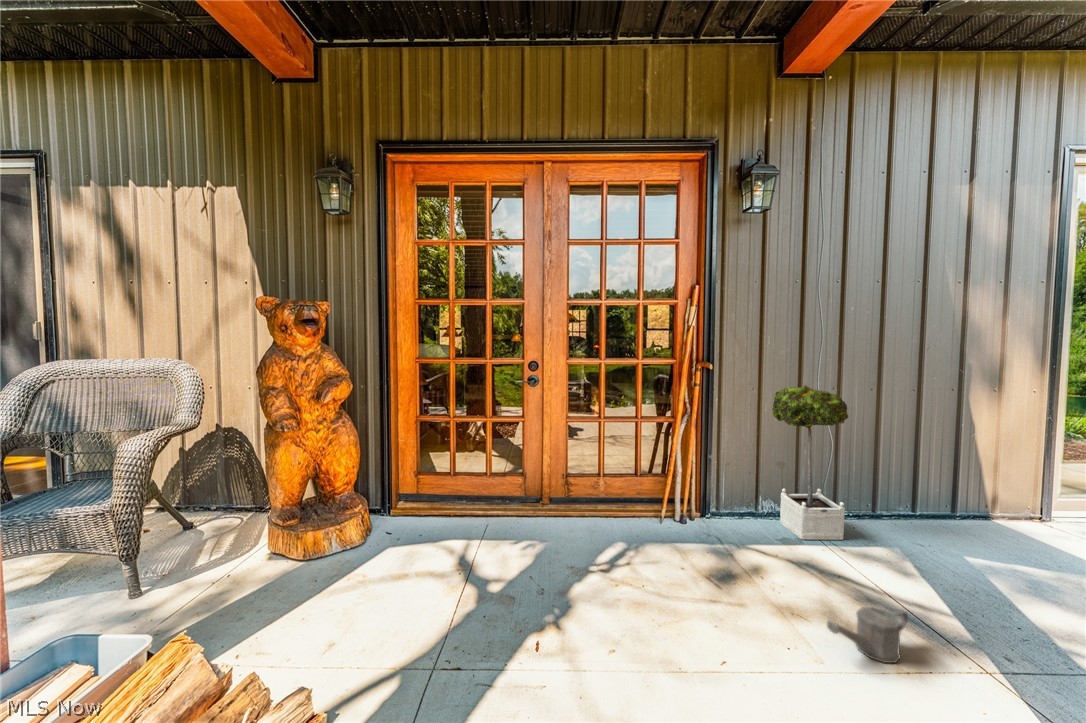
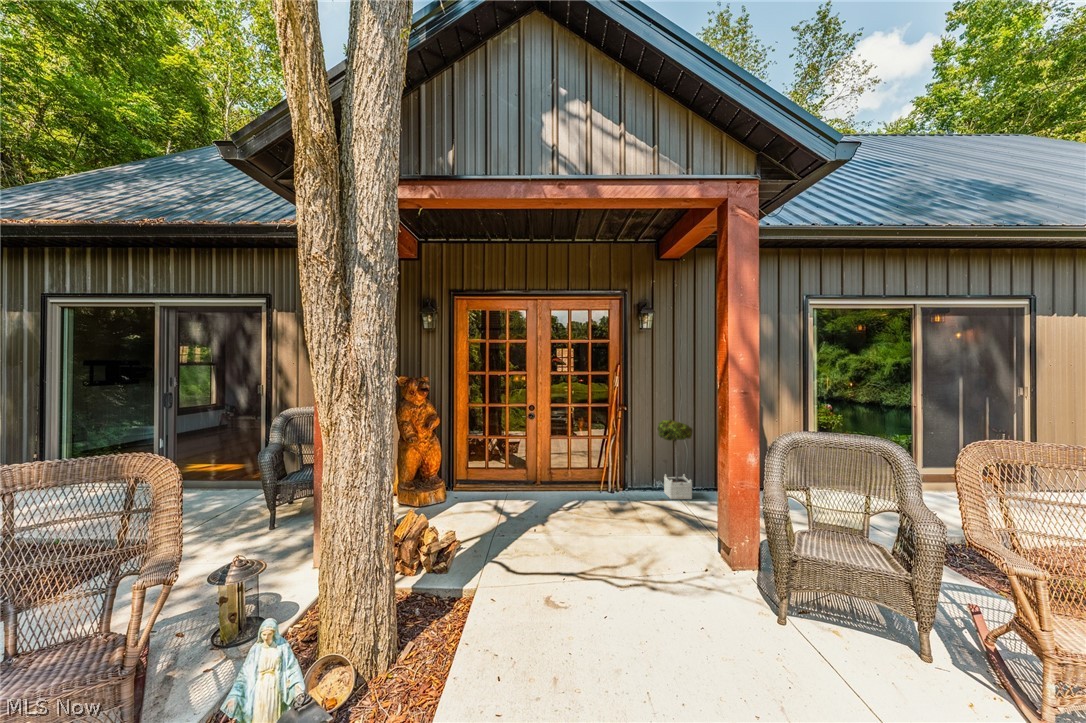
watering can: present [827,607,908,663] -> none [654,516,691,536]

